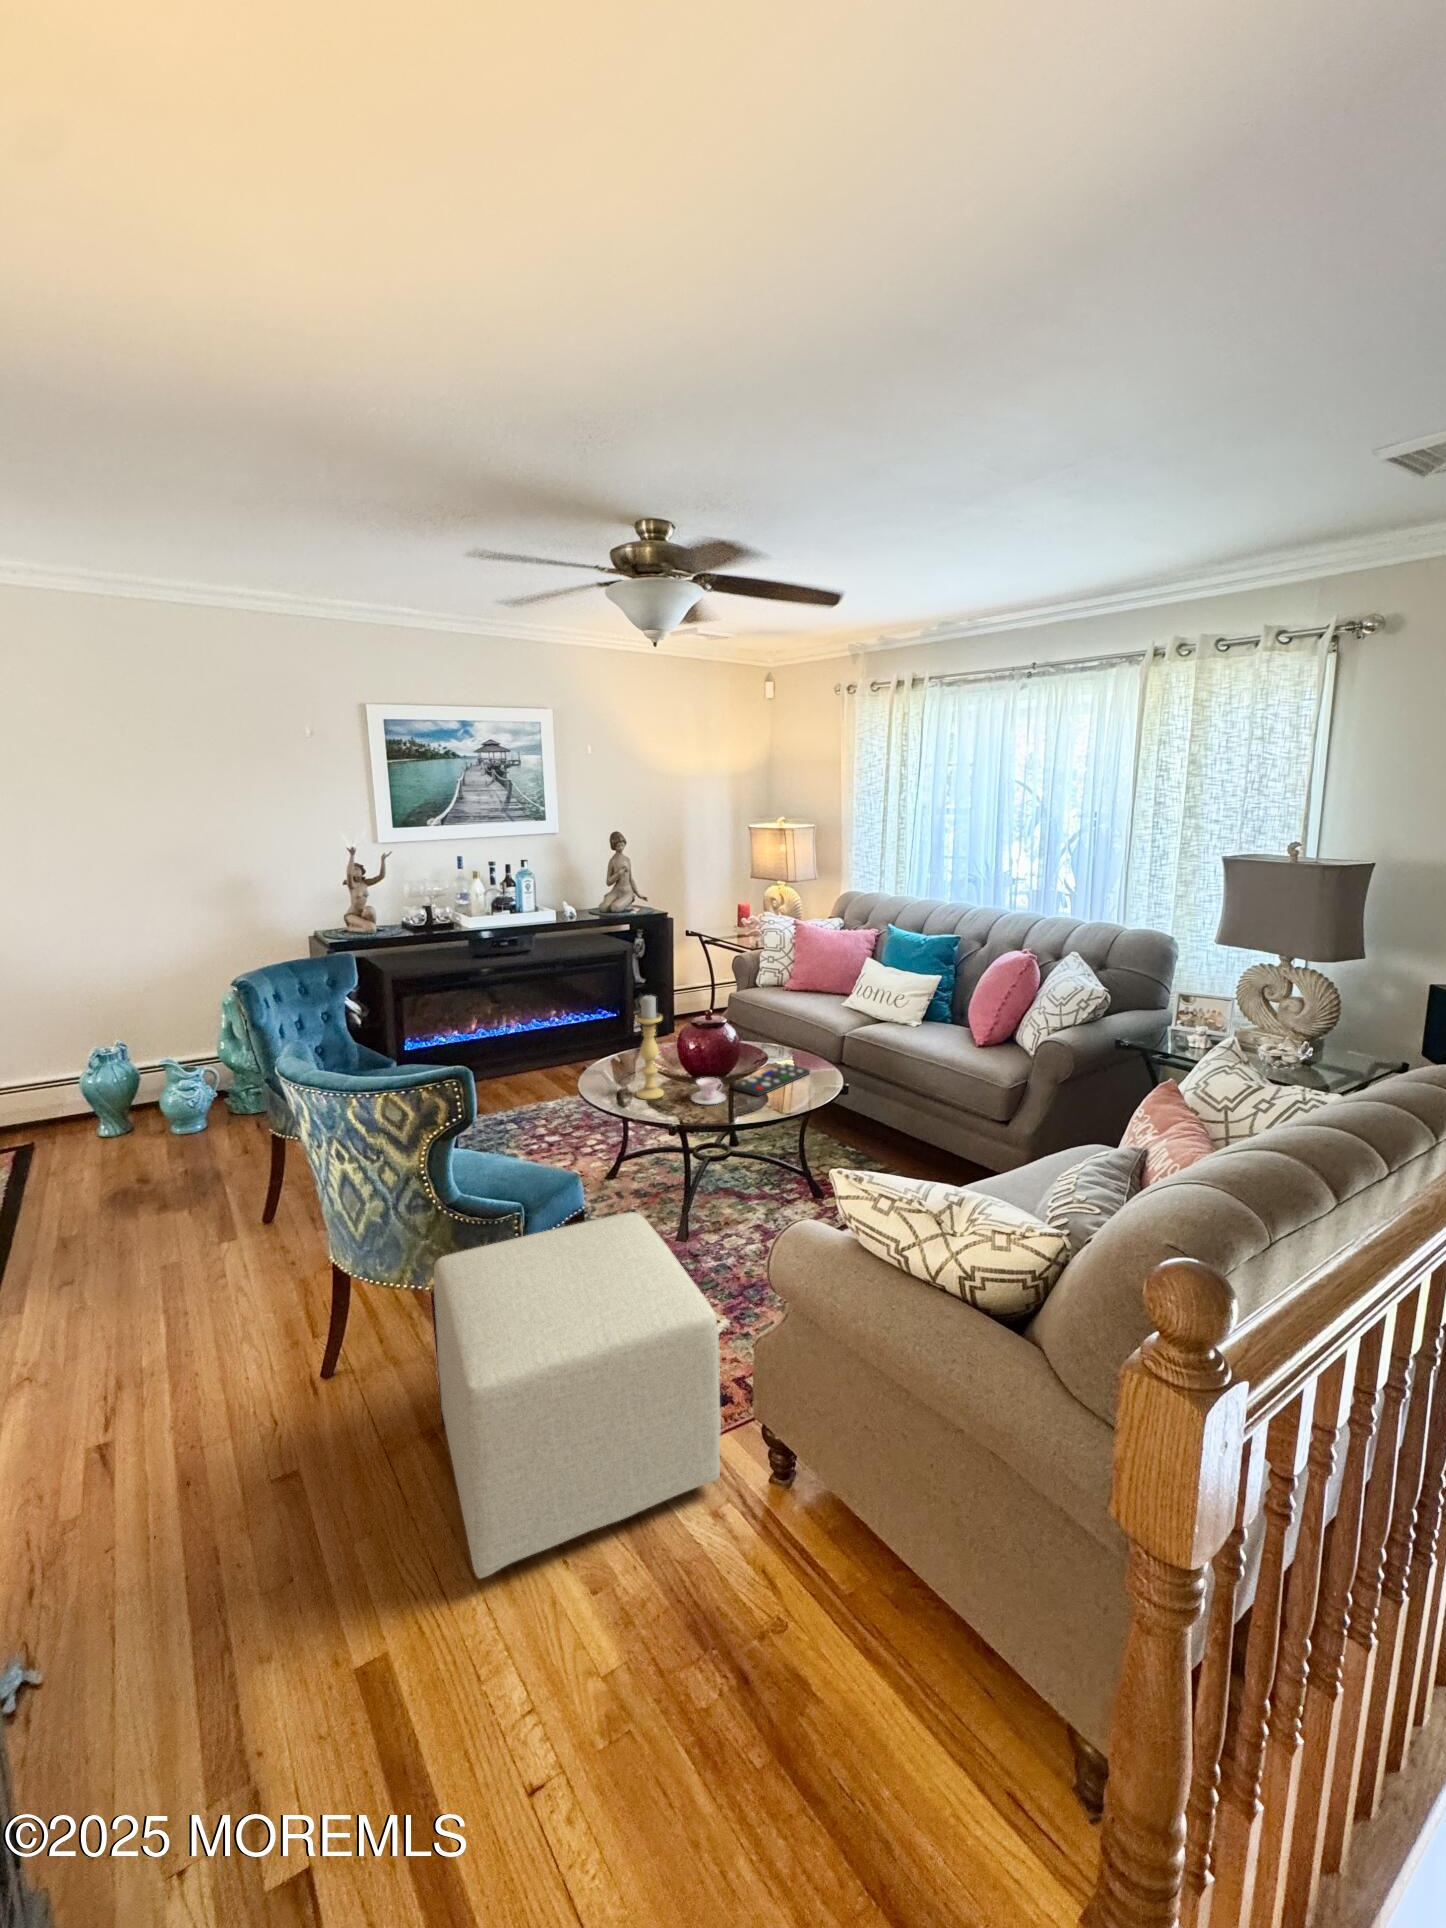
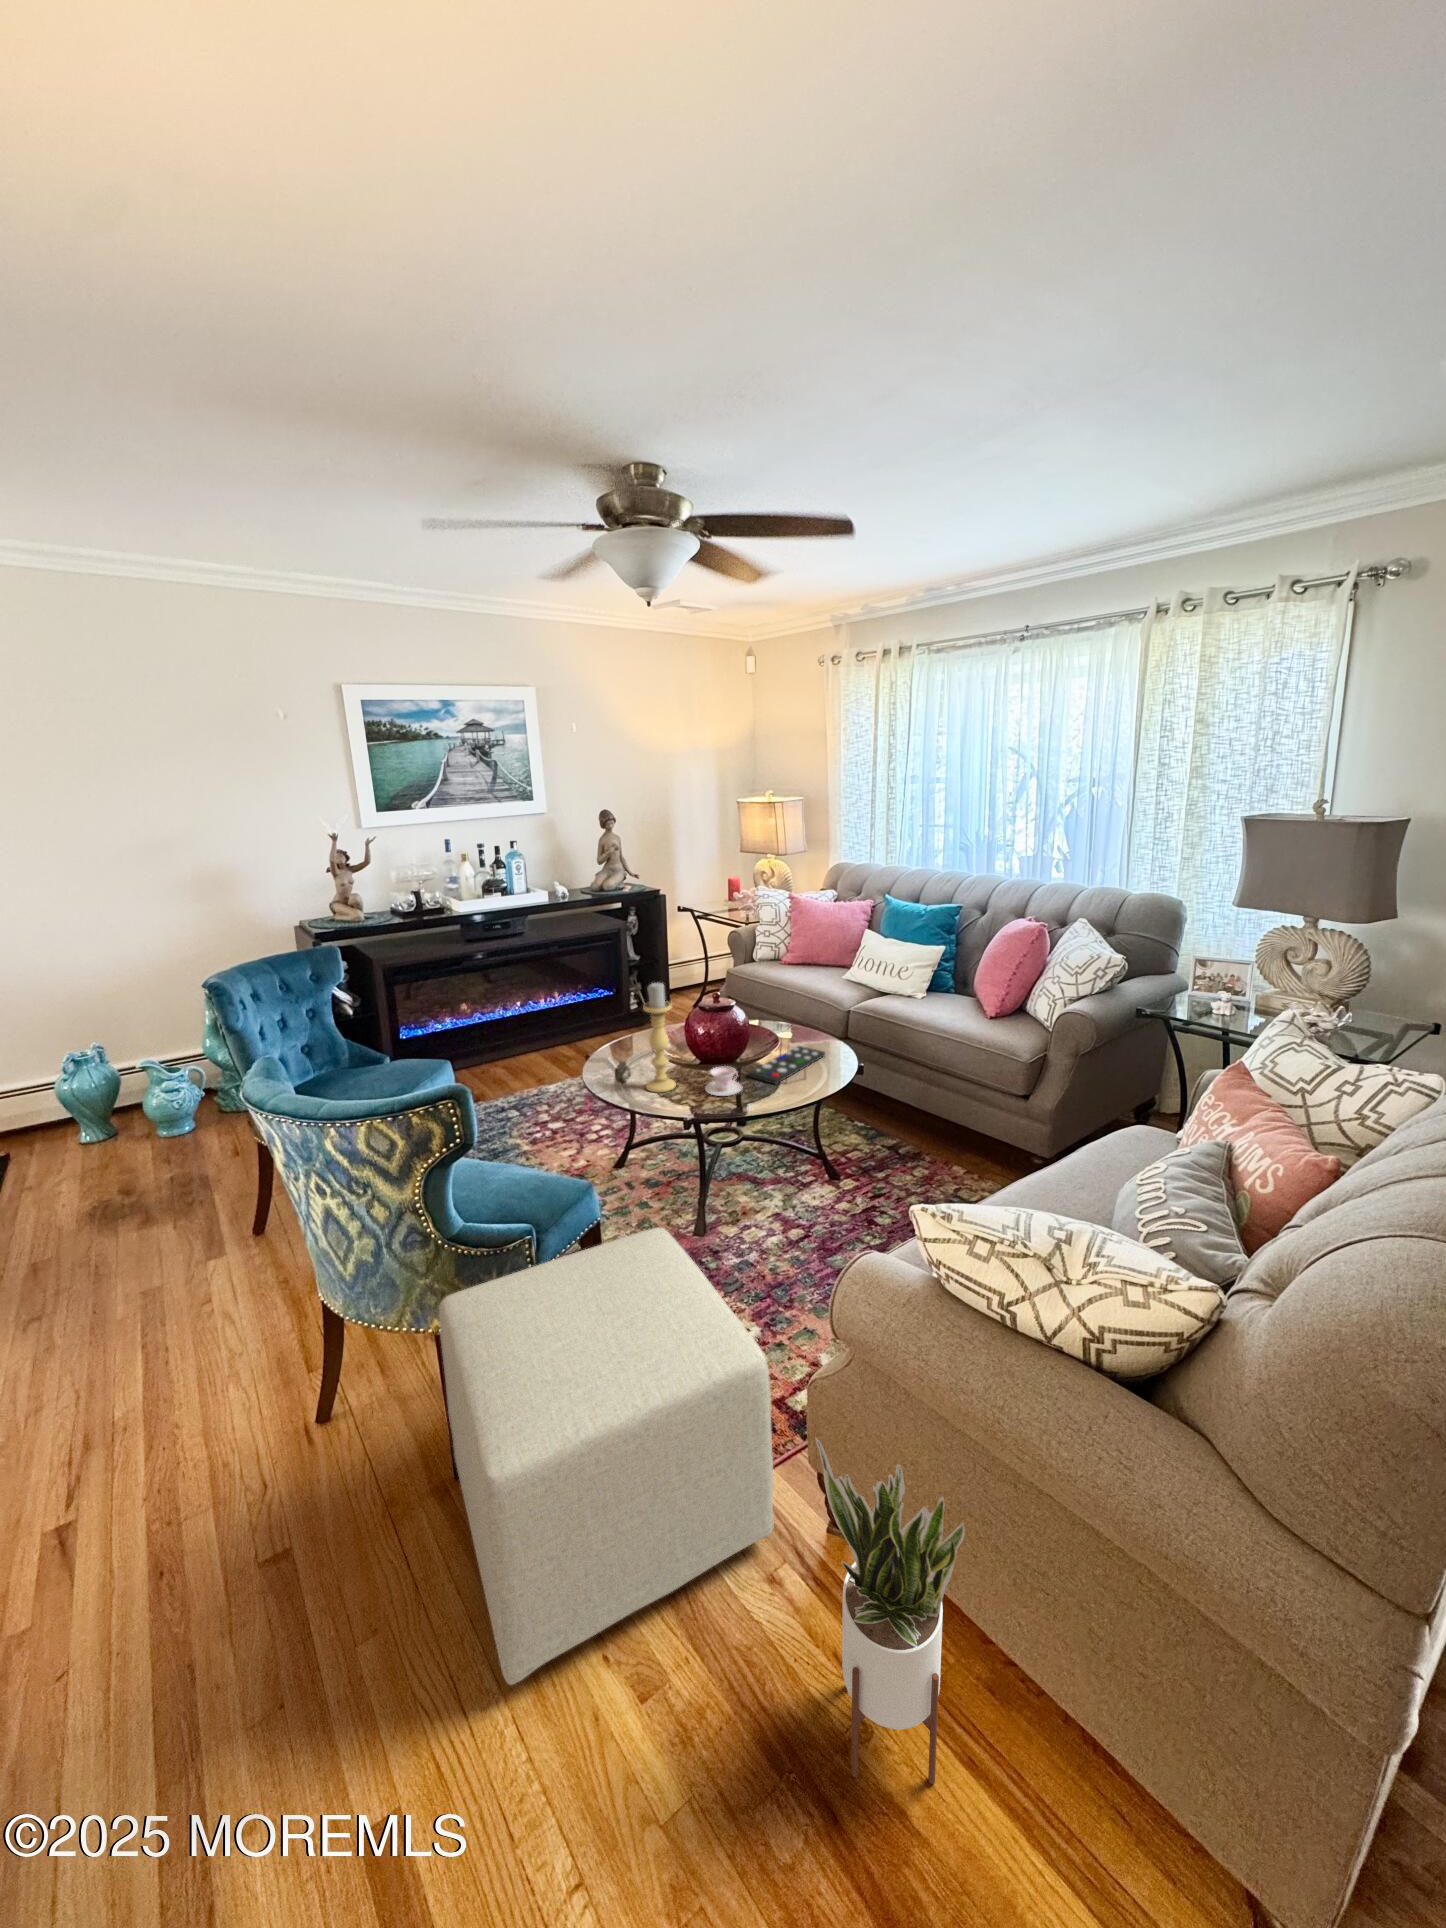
potted plant: none [743,1363,862,1672] -> present [815,1437,965,1784]

